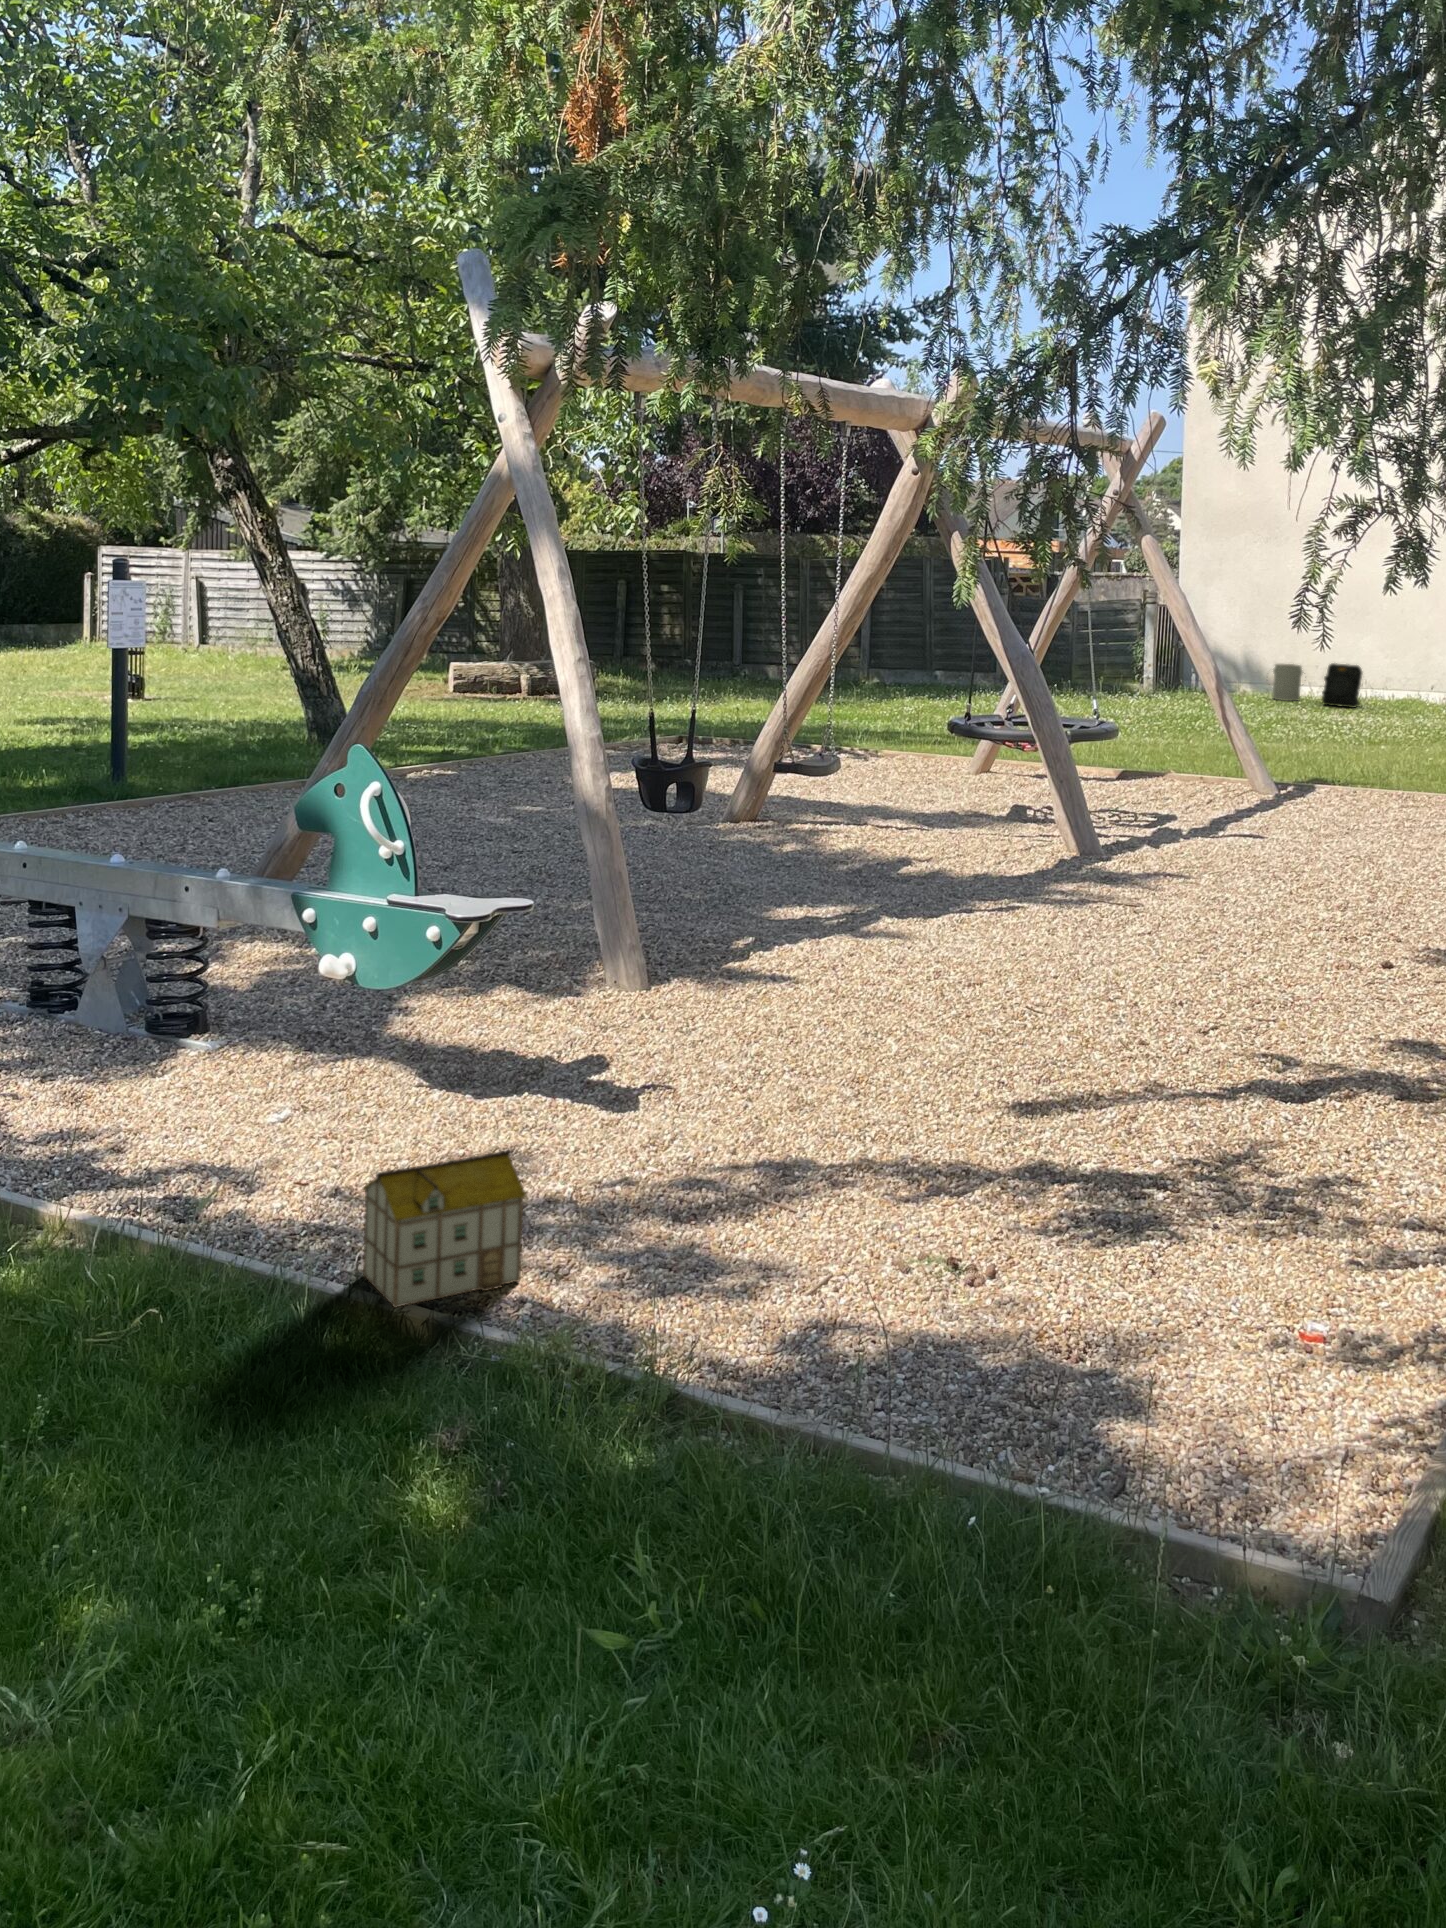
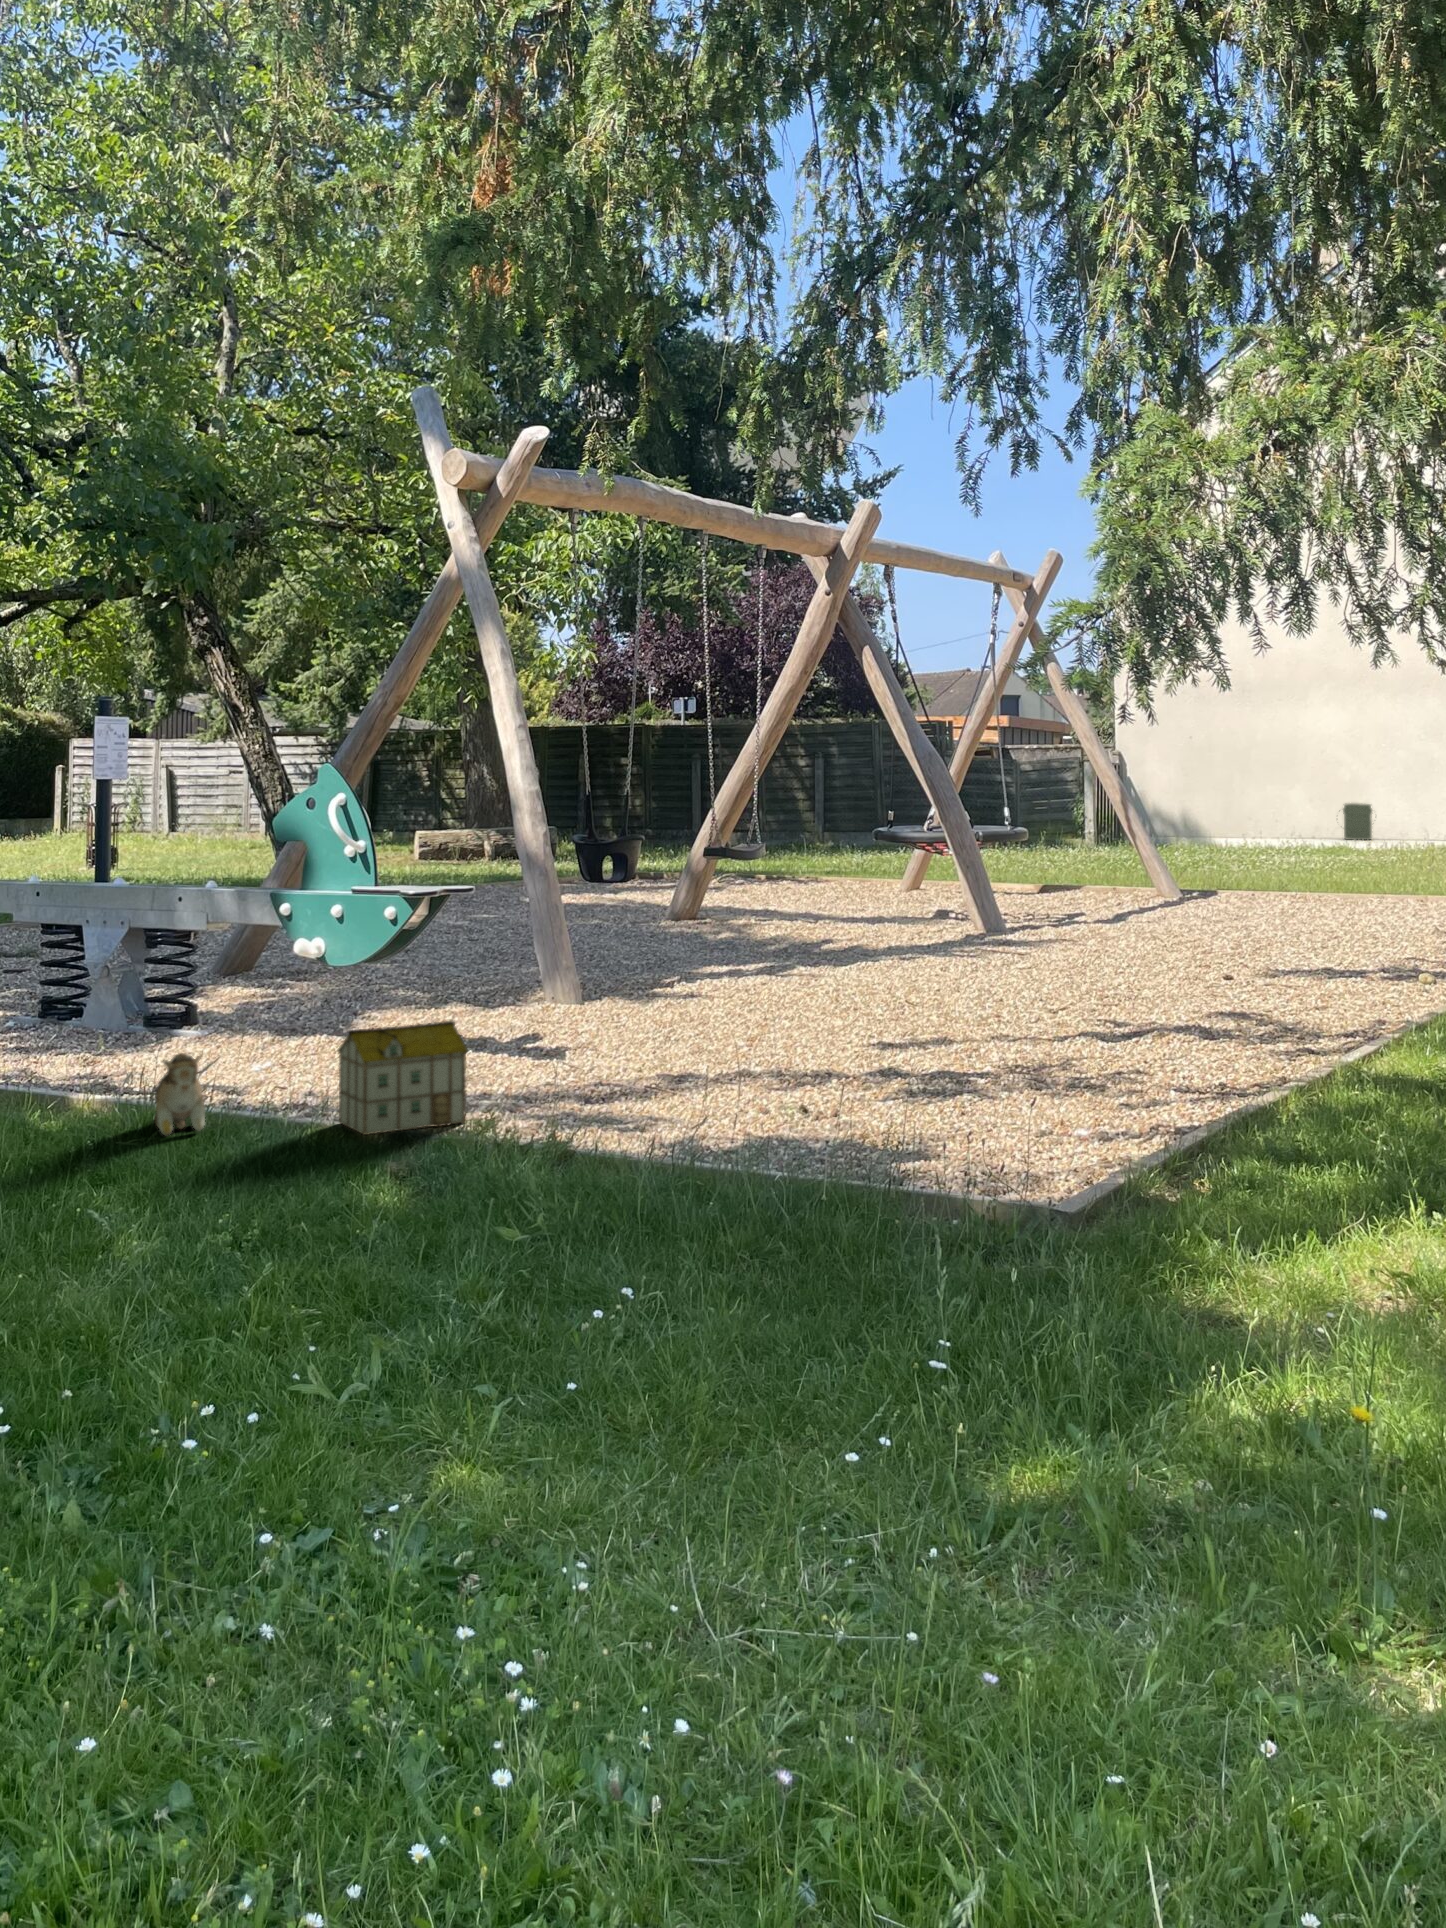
backpack: present [1322,663,1362,708] -> none [1270,797,1308,839]
bucket: present [1273,664,1303,701] -> present [1343,803,1372,840]
plush toy: none [133,1200,195,1300] -> present [154,1053,205,1136]

